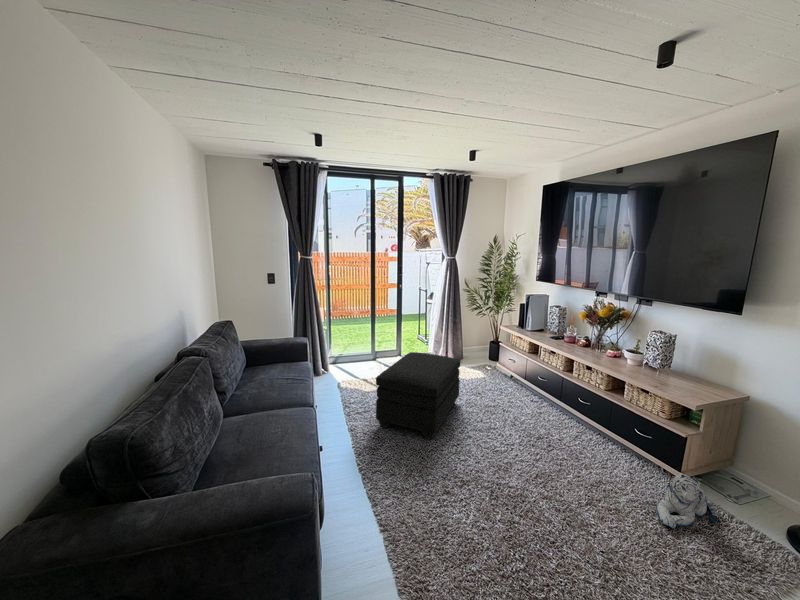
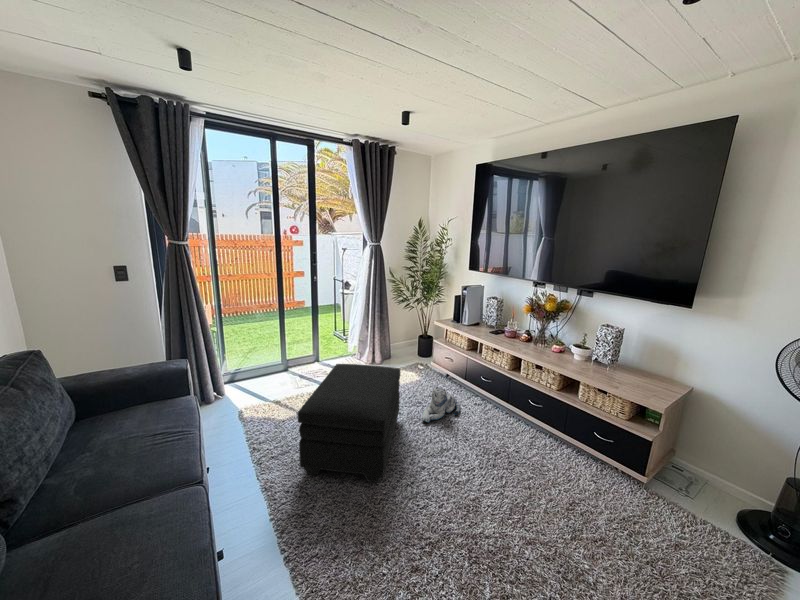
plush toy: present [657,474,718,528] -> present [422,387,460,422]

